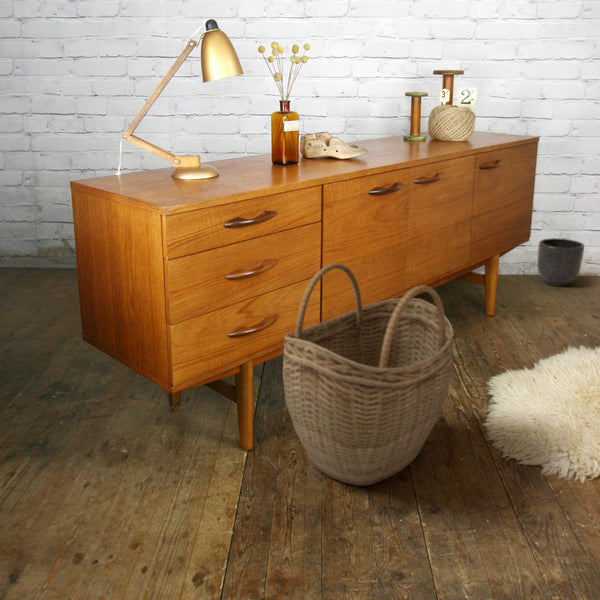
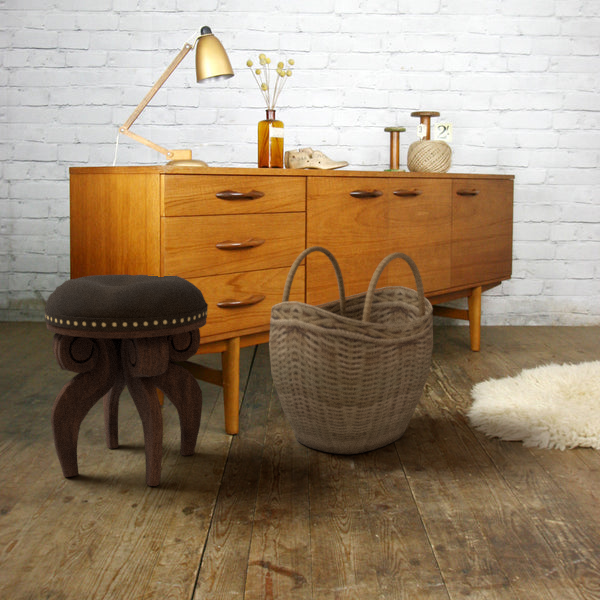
planter: present [537,238,584,286] -> none [522,287,567,332]
footstool: none [45,307,217,538] -> present [45,274,208,486]

